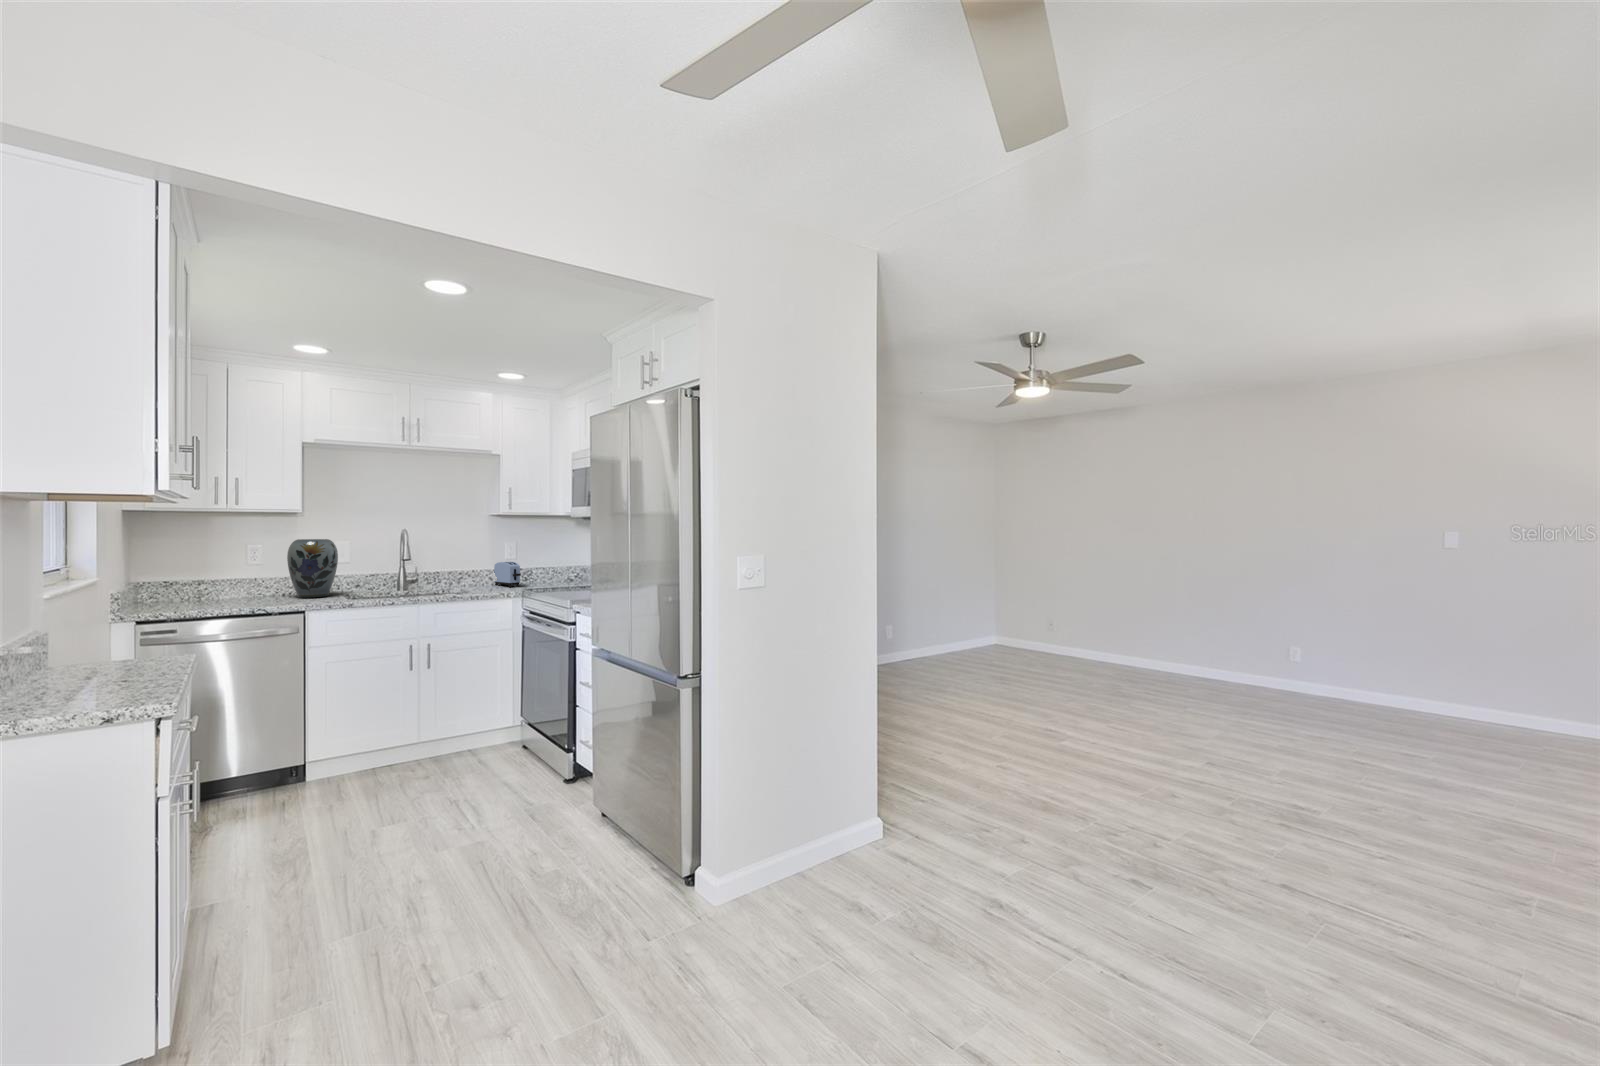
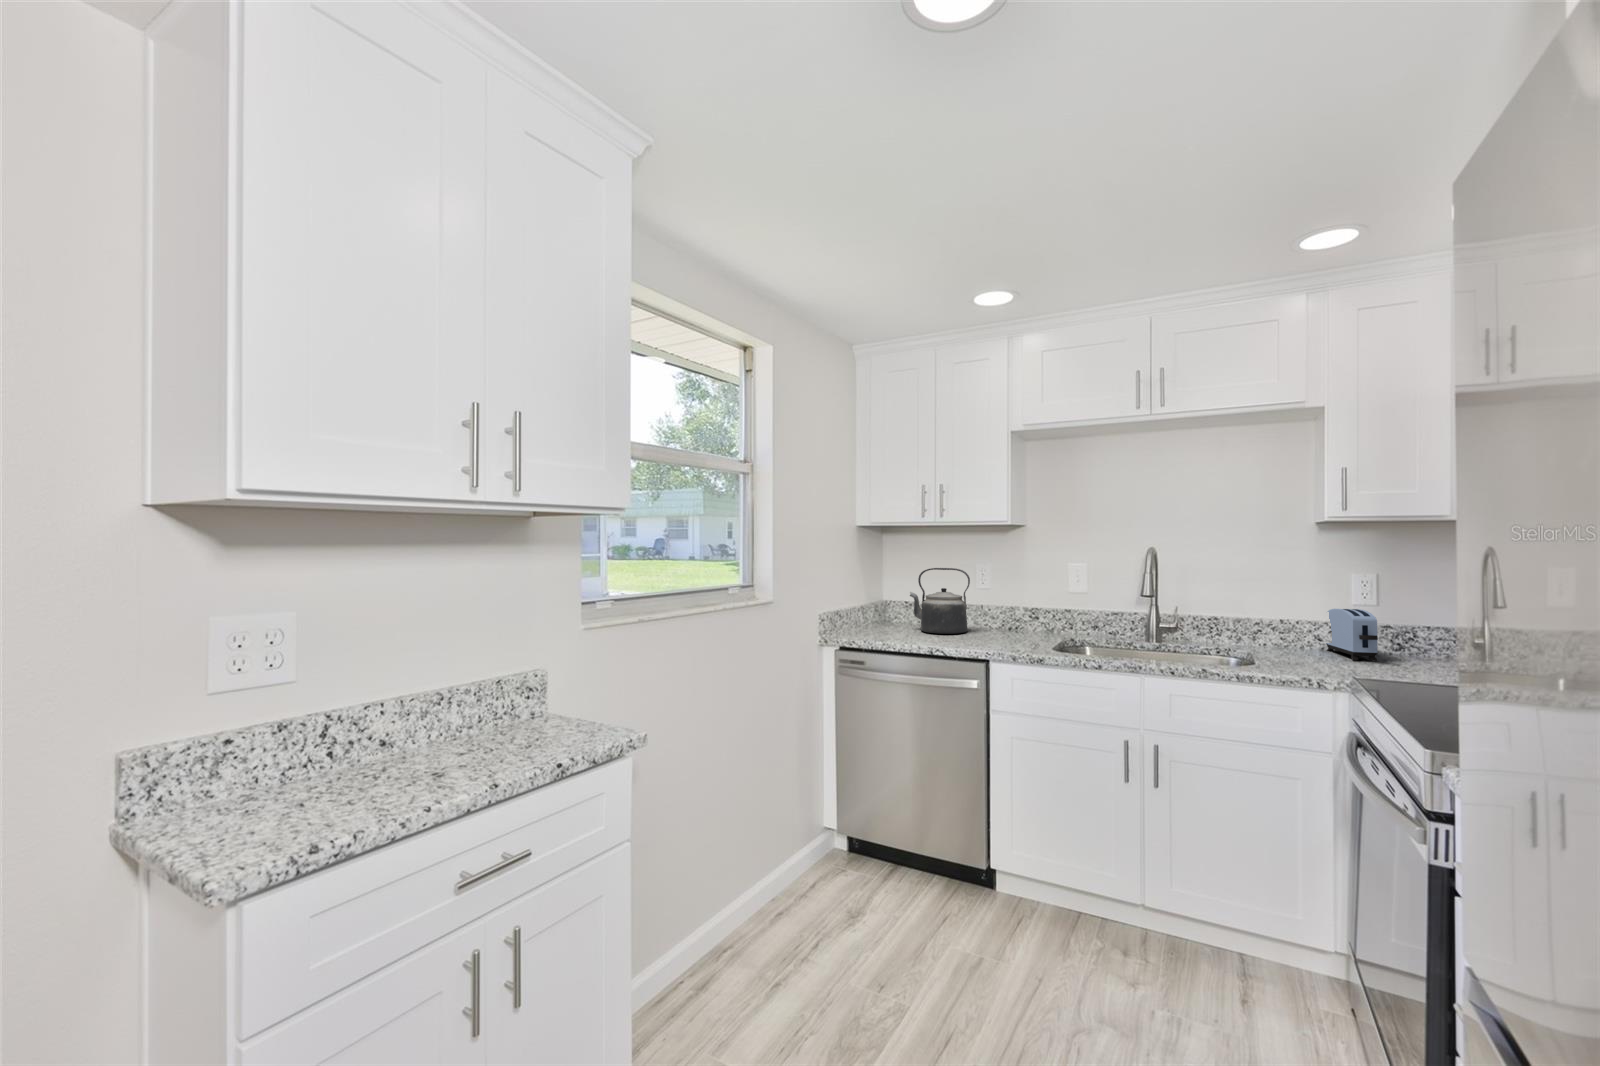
vase: present [287,539,338,598] -> none [1004,558,1063,638]
kettle: none [185,549,252,604] -> present [910,568,970,634]

